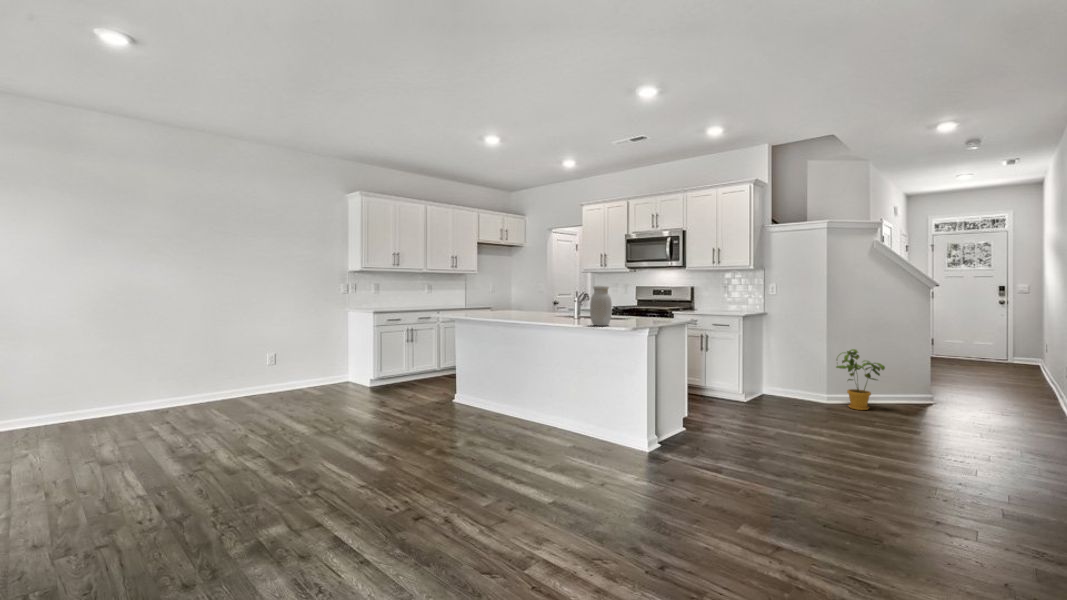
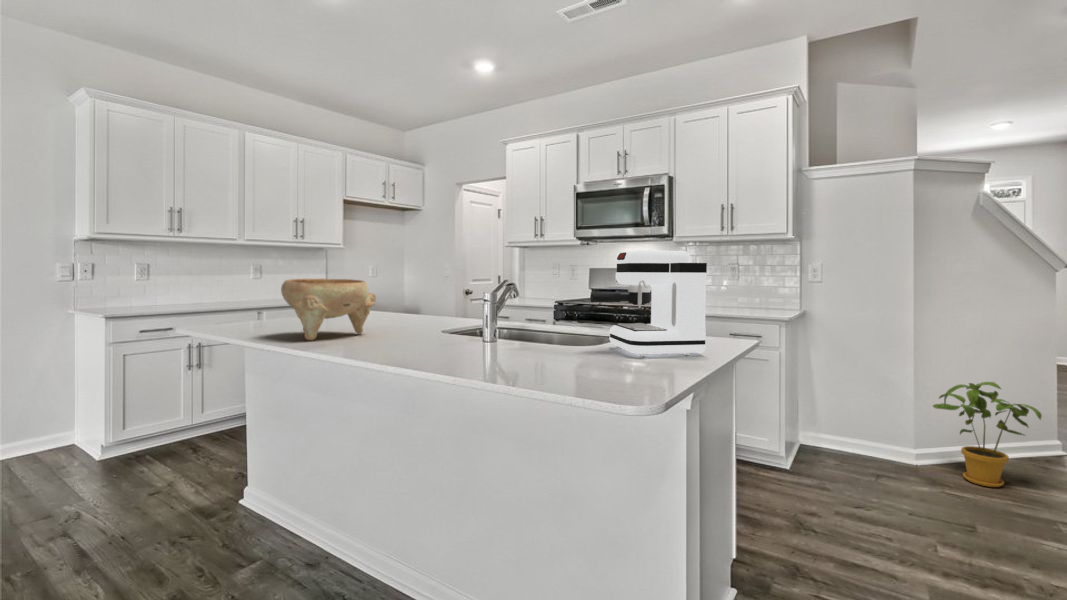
coffee maker: none [622,281,667,323] -> present [590,250,707,356]
jar: present [590,285,612,326] -> none [514,259,573,374]
decorative bowl: none [486,292,525,319] -> present [281,279,376,340]

